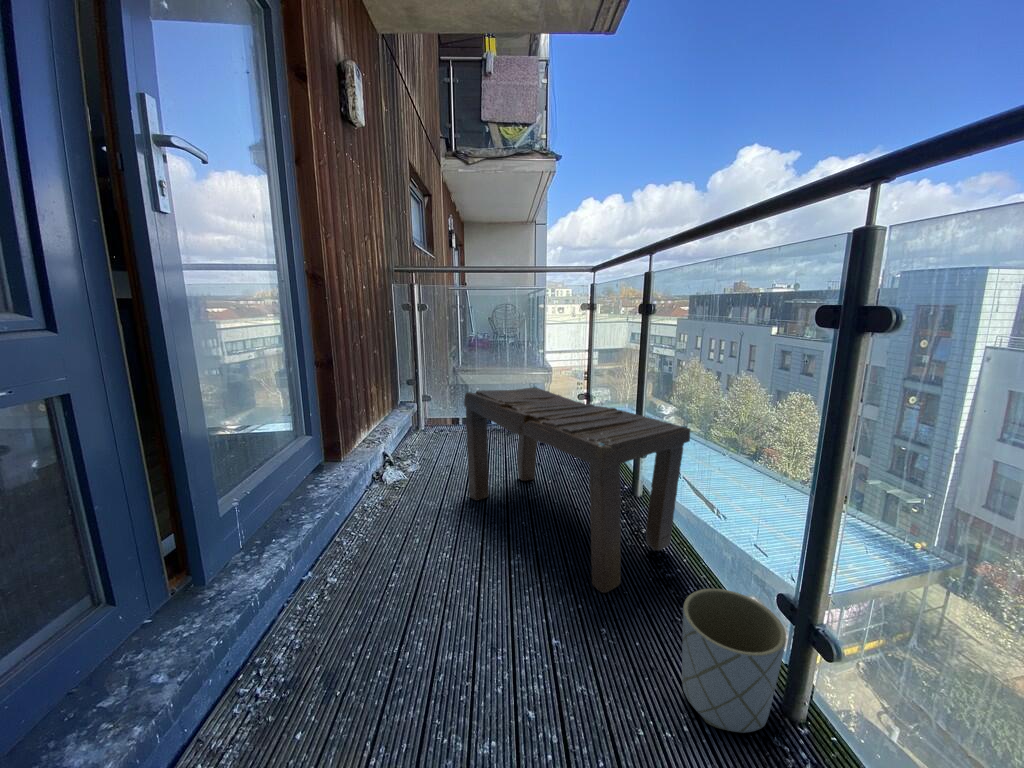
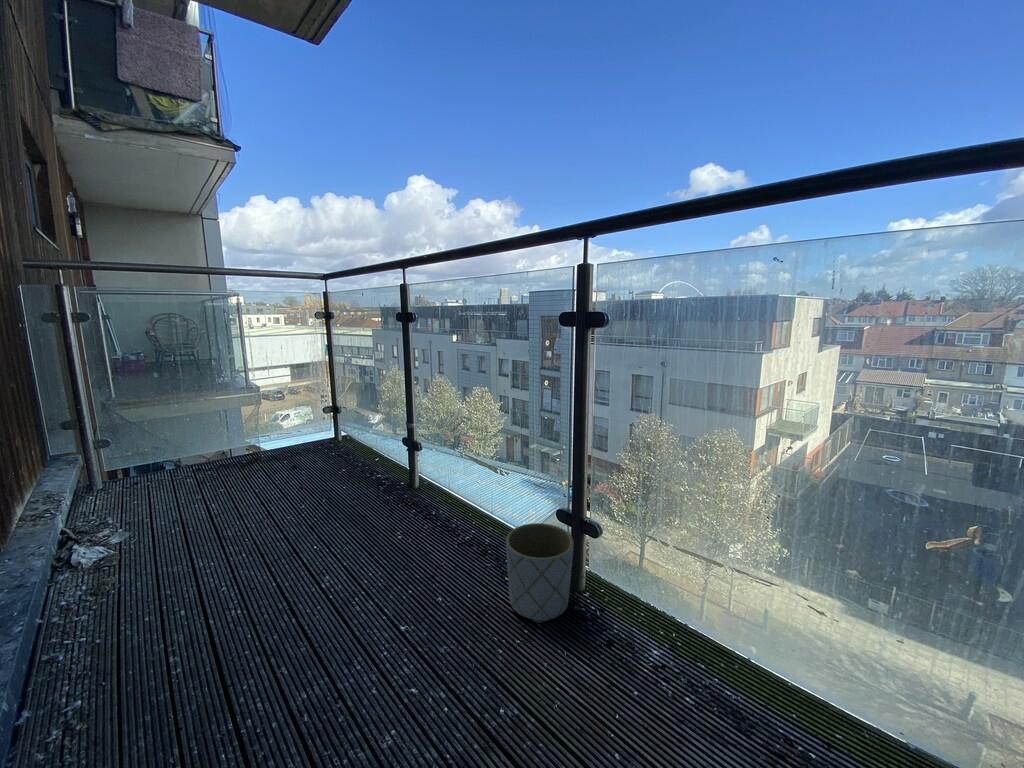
bench: present [464,387,690,593] -> none [210,402,466,573]

